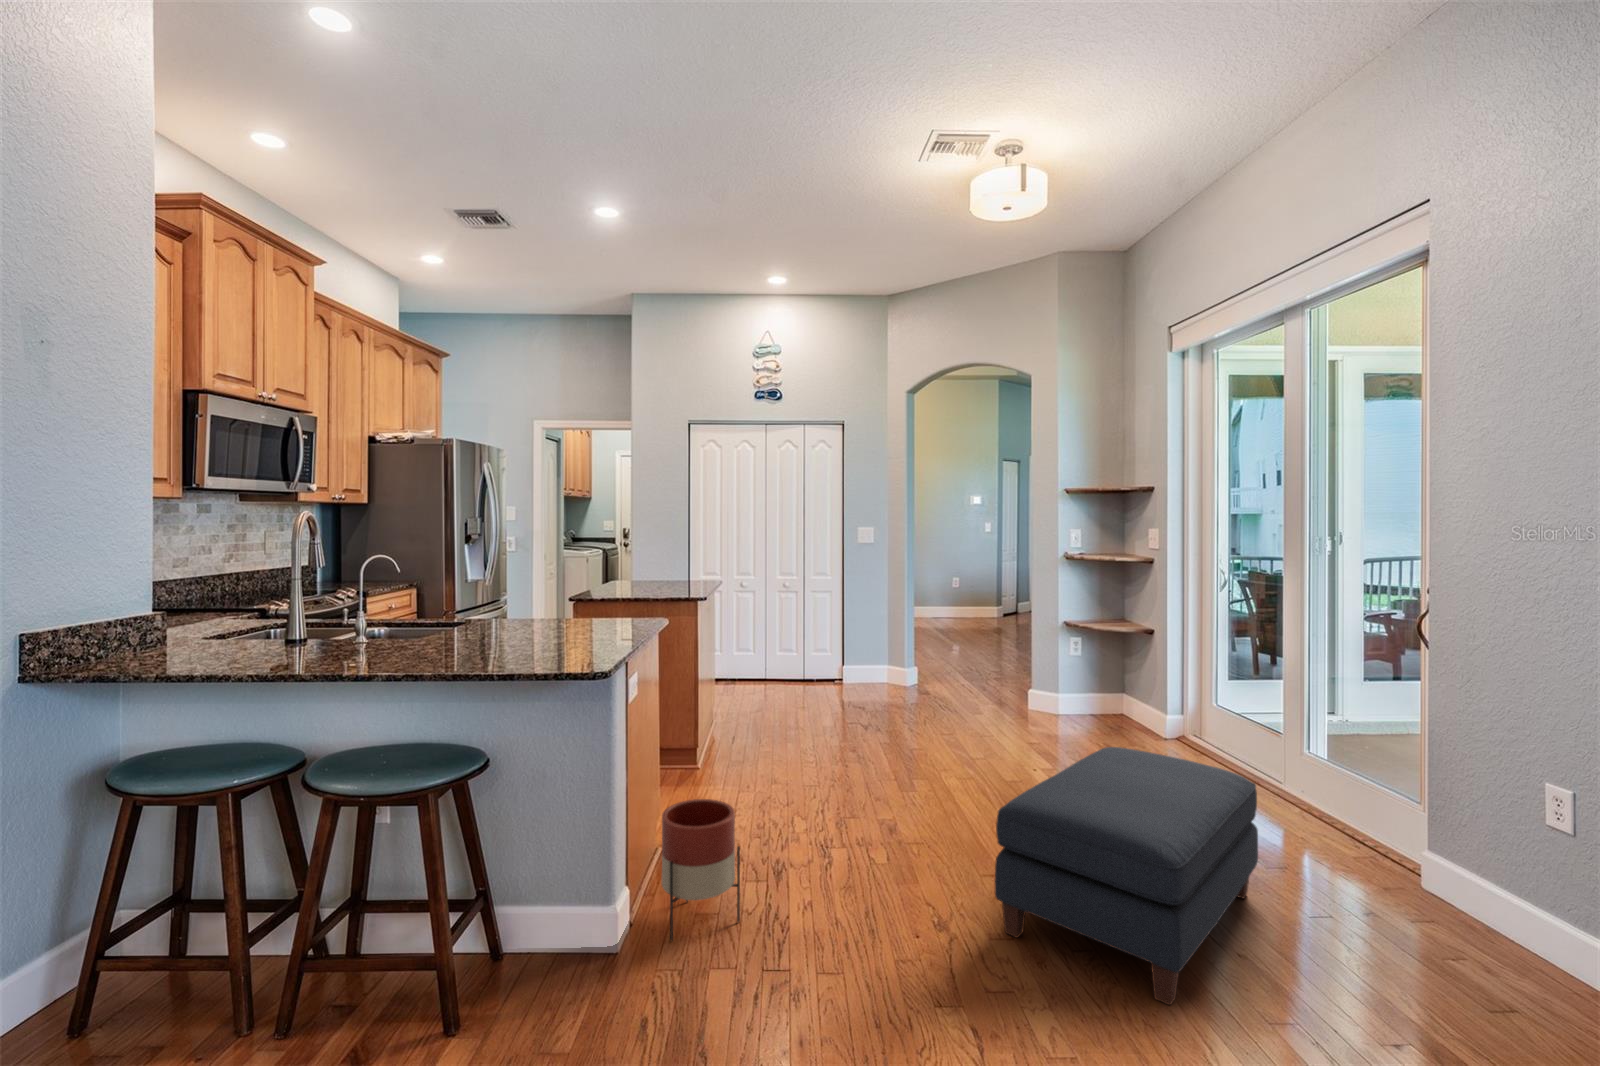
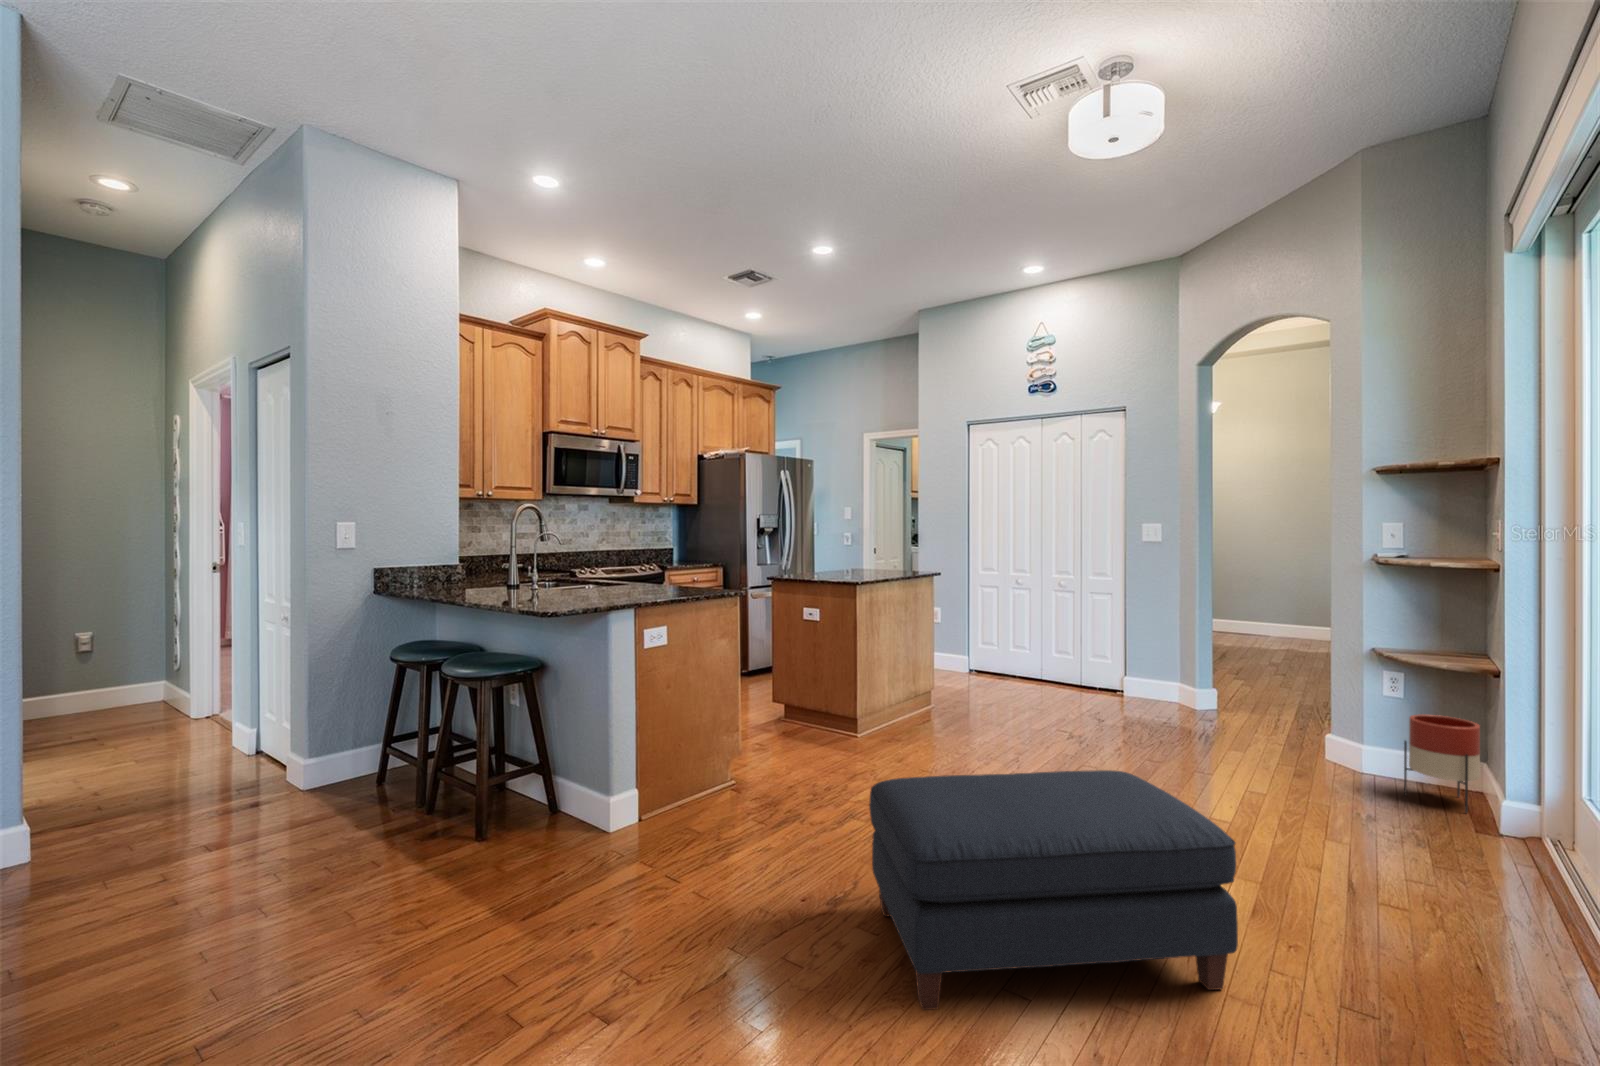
planter: present [662,799,740,941] -> present [1404,714,1480,813]

